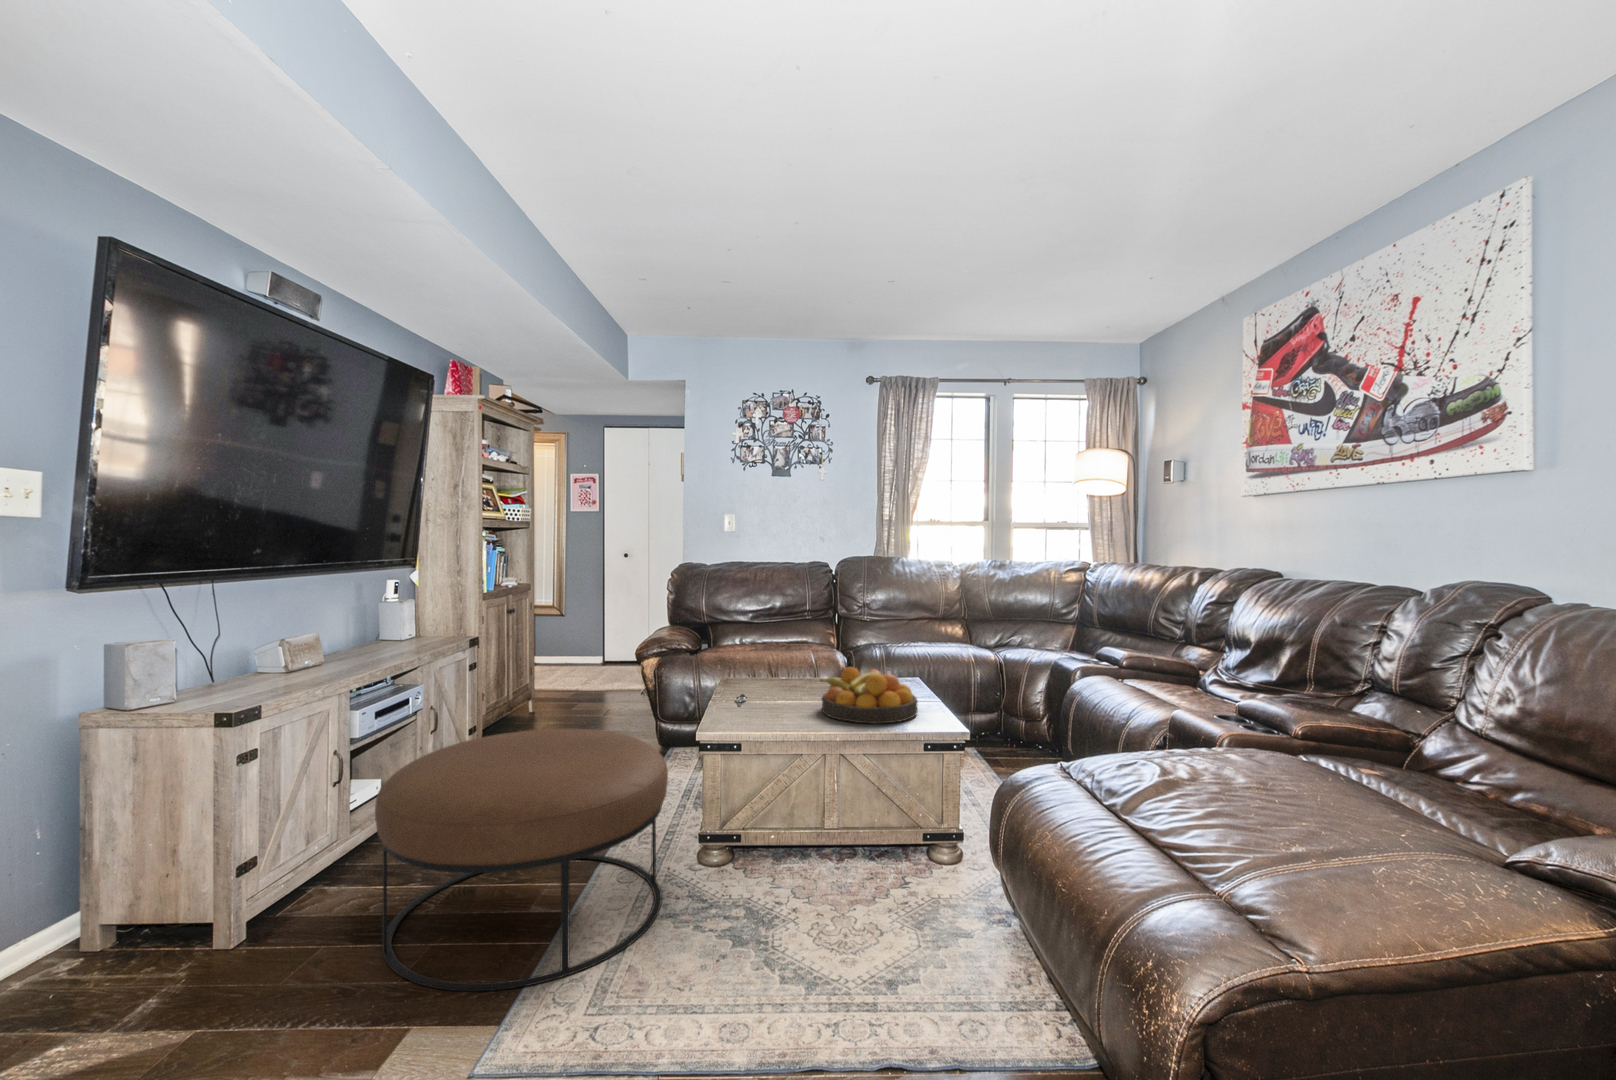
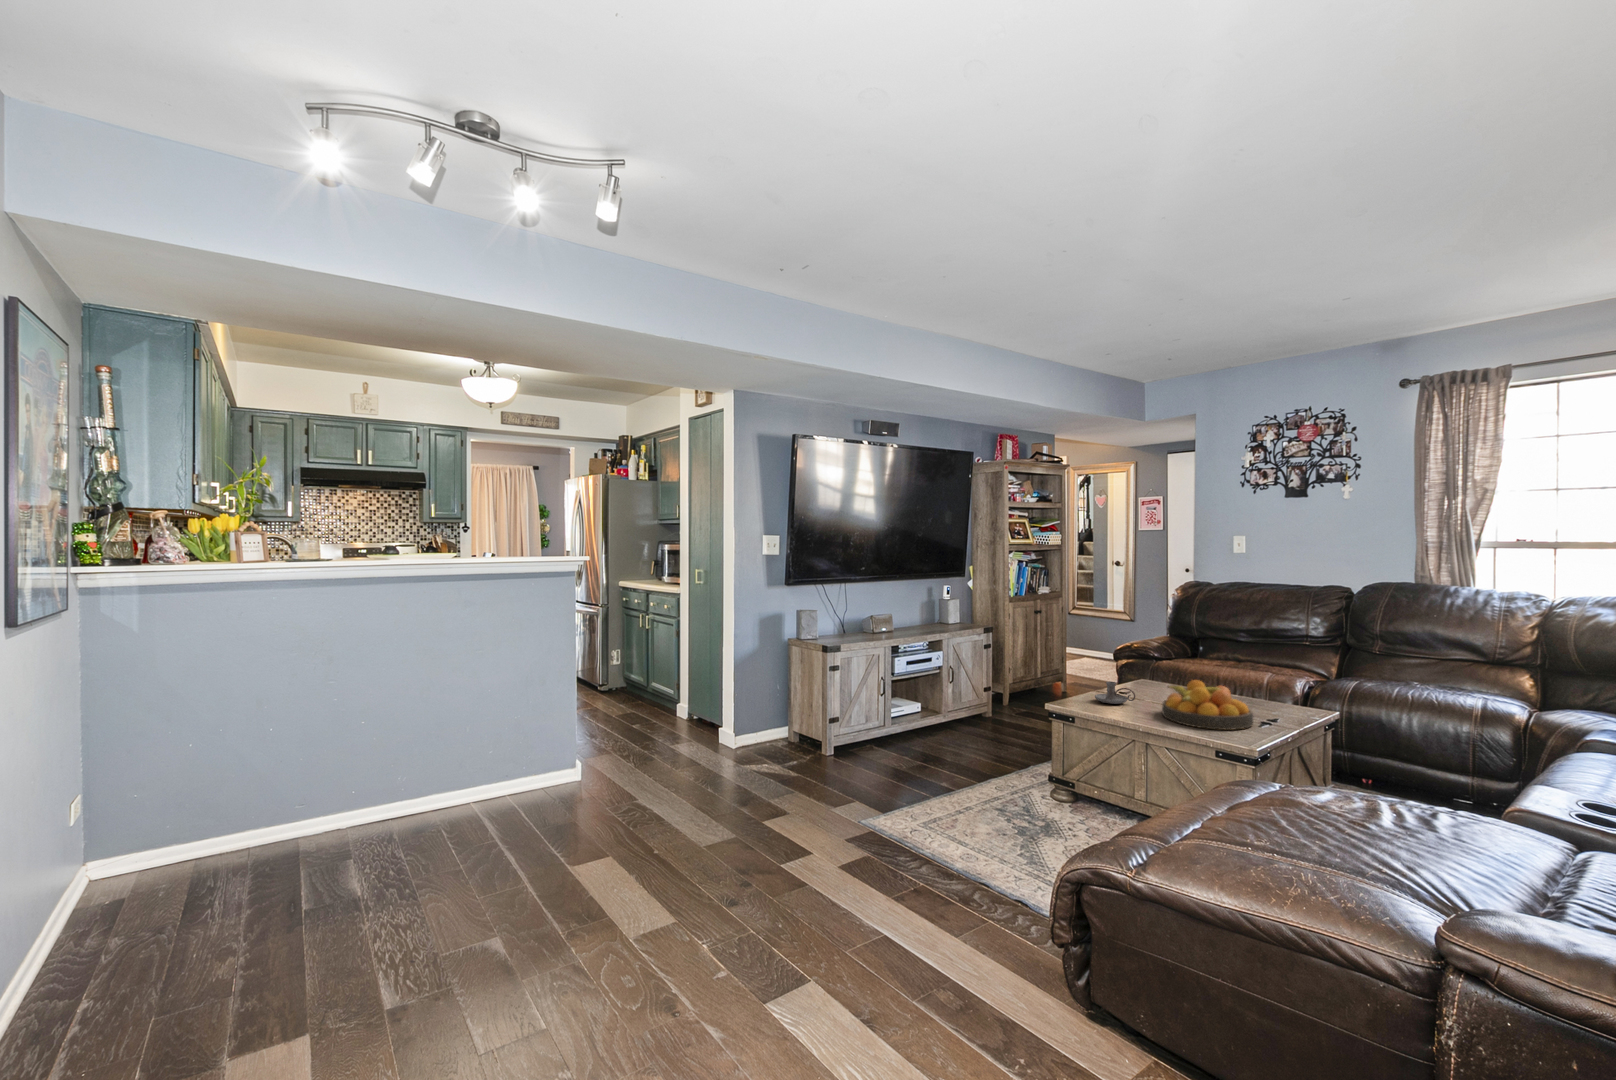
candle holder: none [731,686,779,715] -> present [1095,682,1135,704]
ottoman: present [375,729,668,991] -> none [864,683,1021,812]

